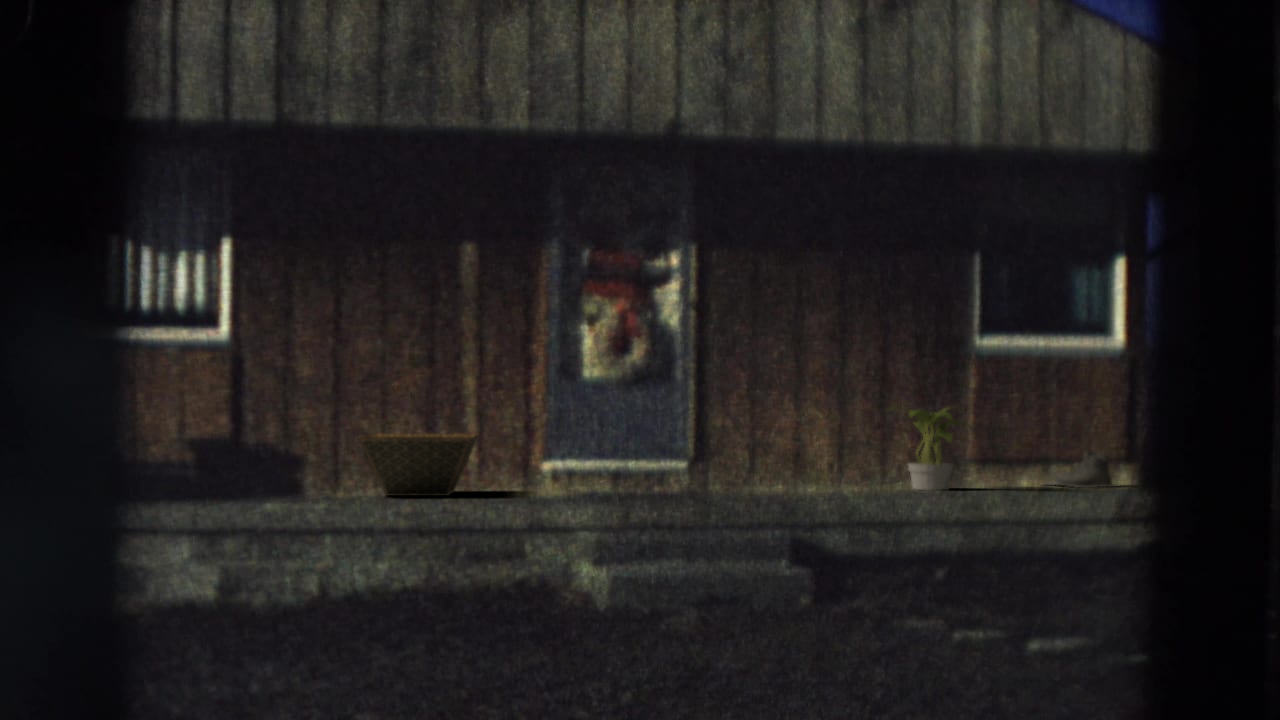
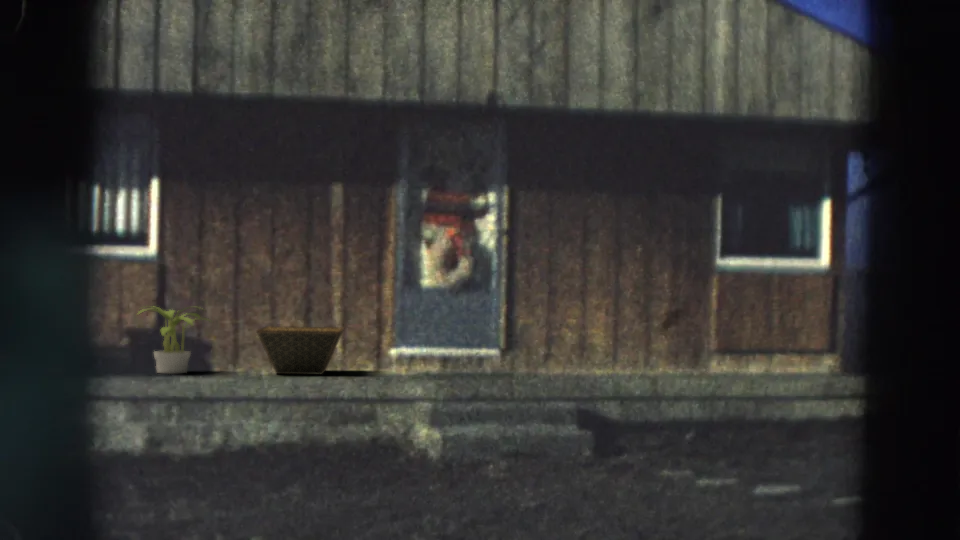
potted plant: present [895,408,971,490] -> present [139,307,210,374]
boots: present [1049,451,1117,488] -> none [762,343,831,373]

